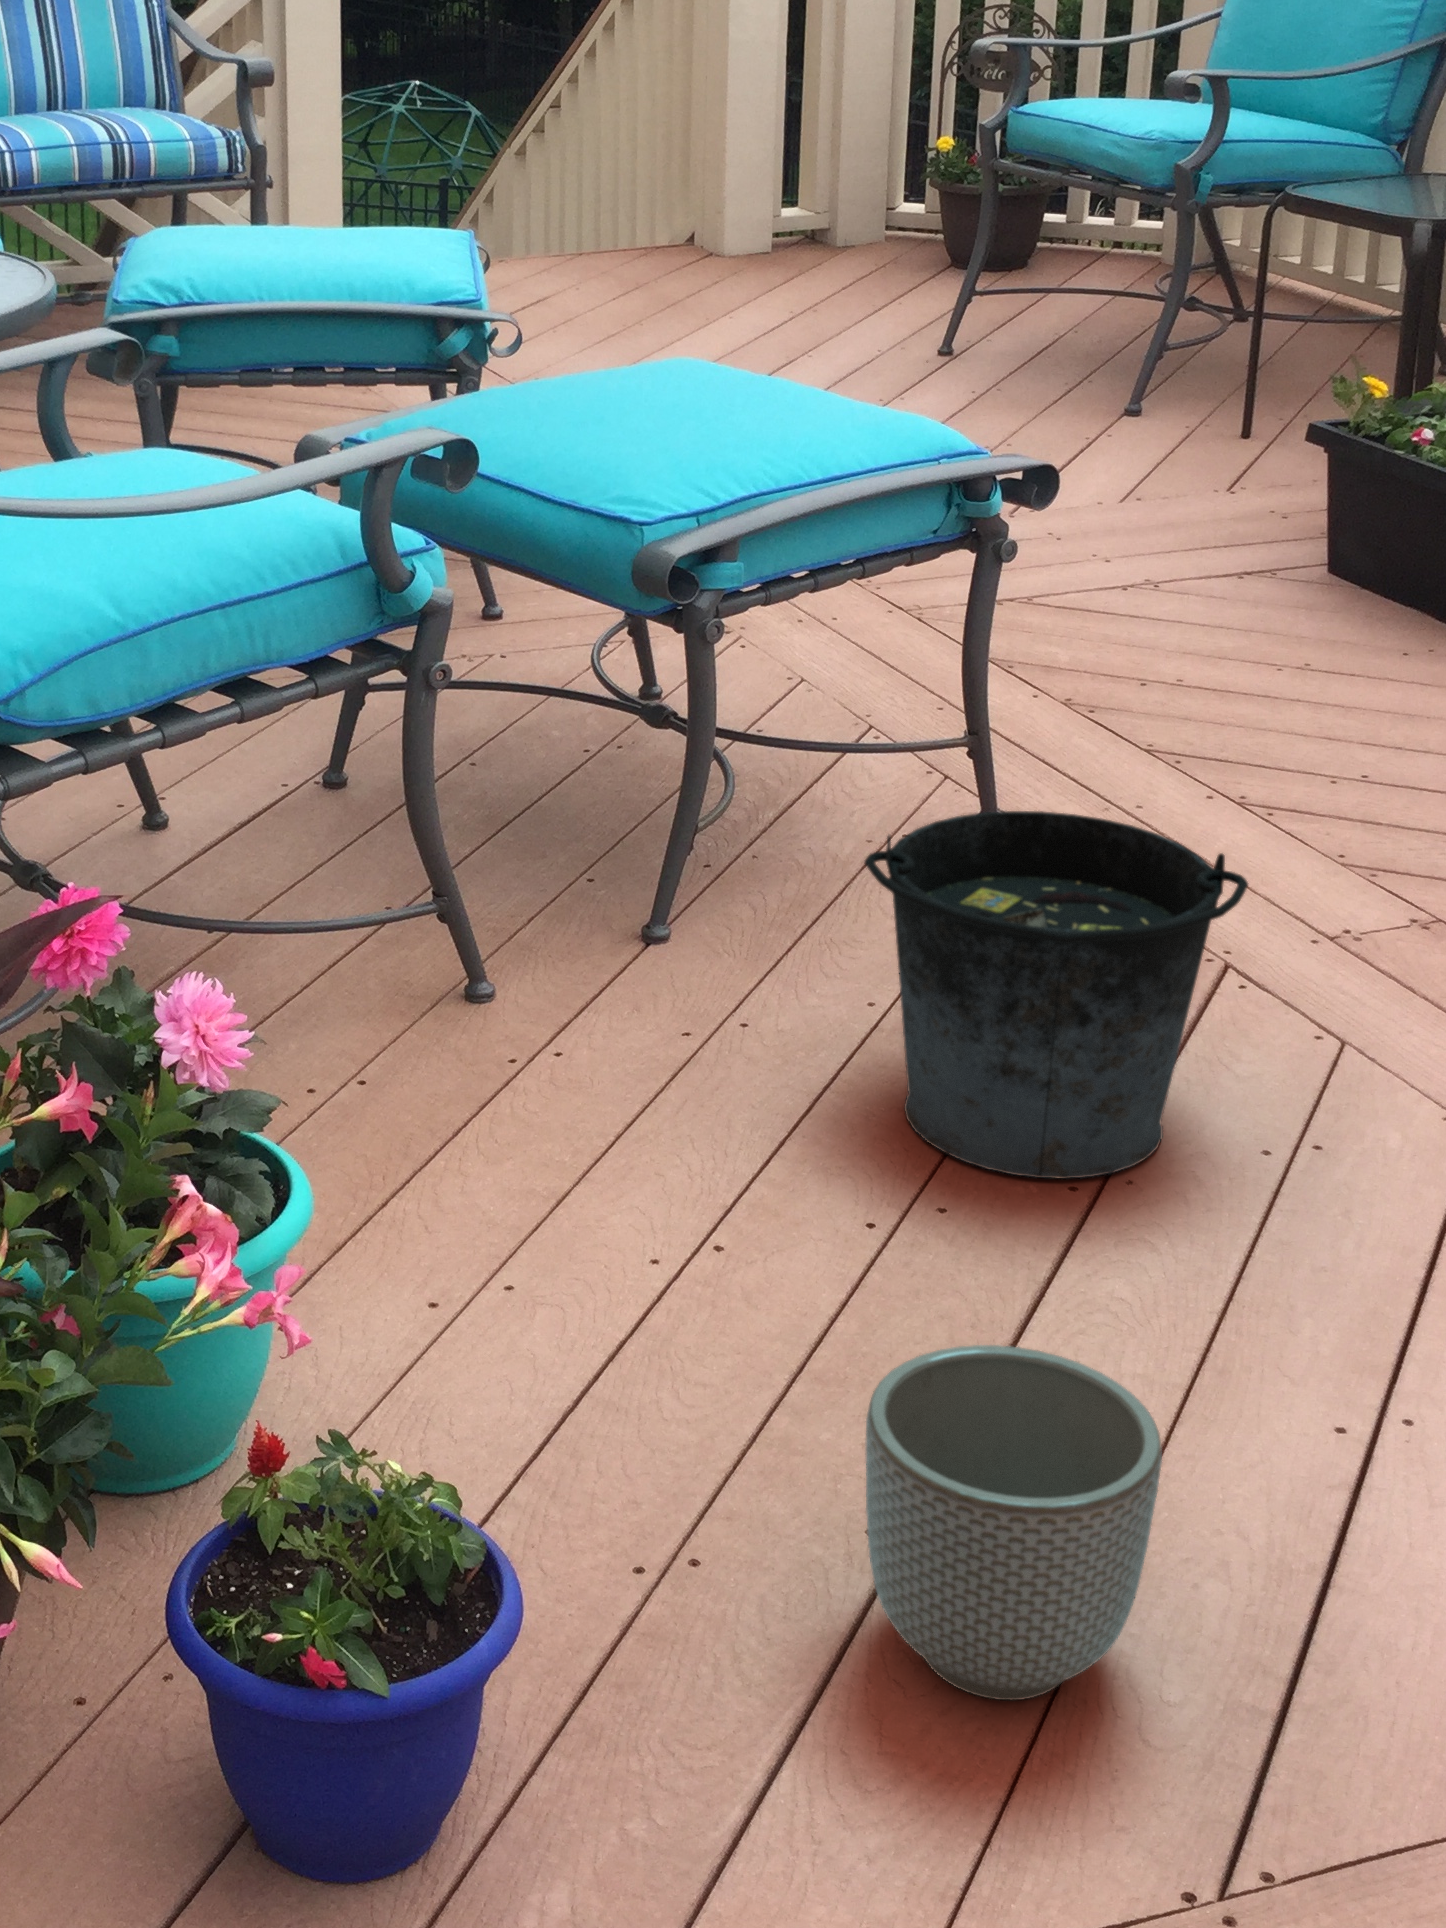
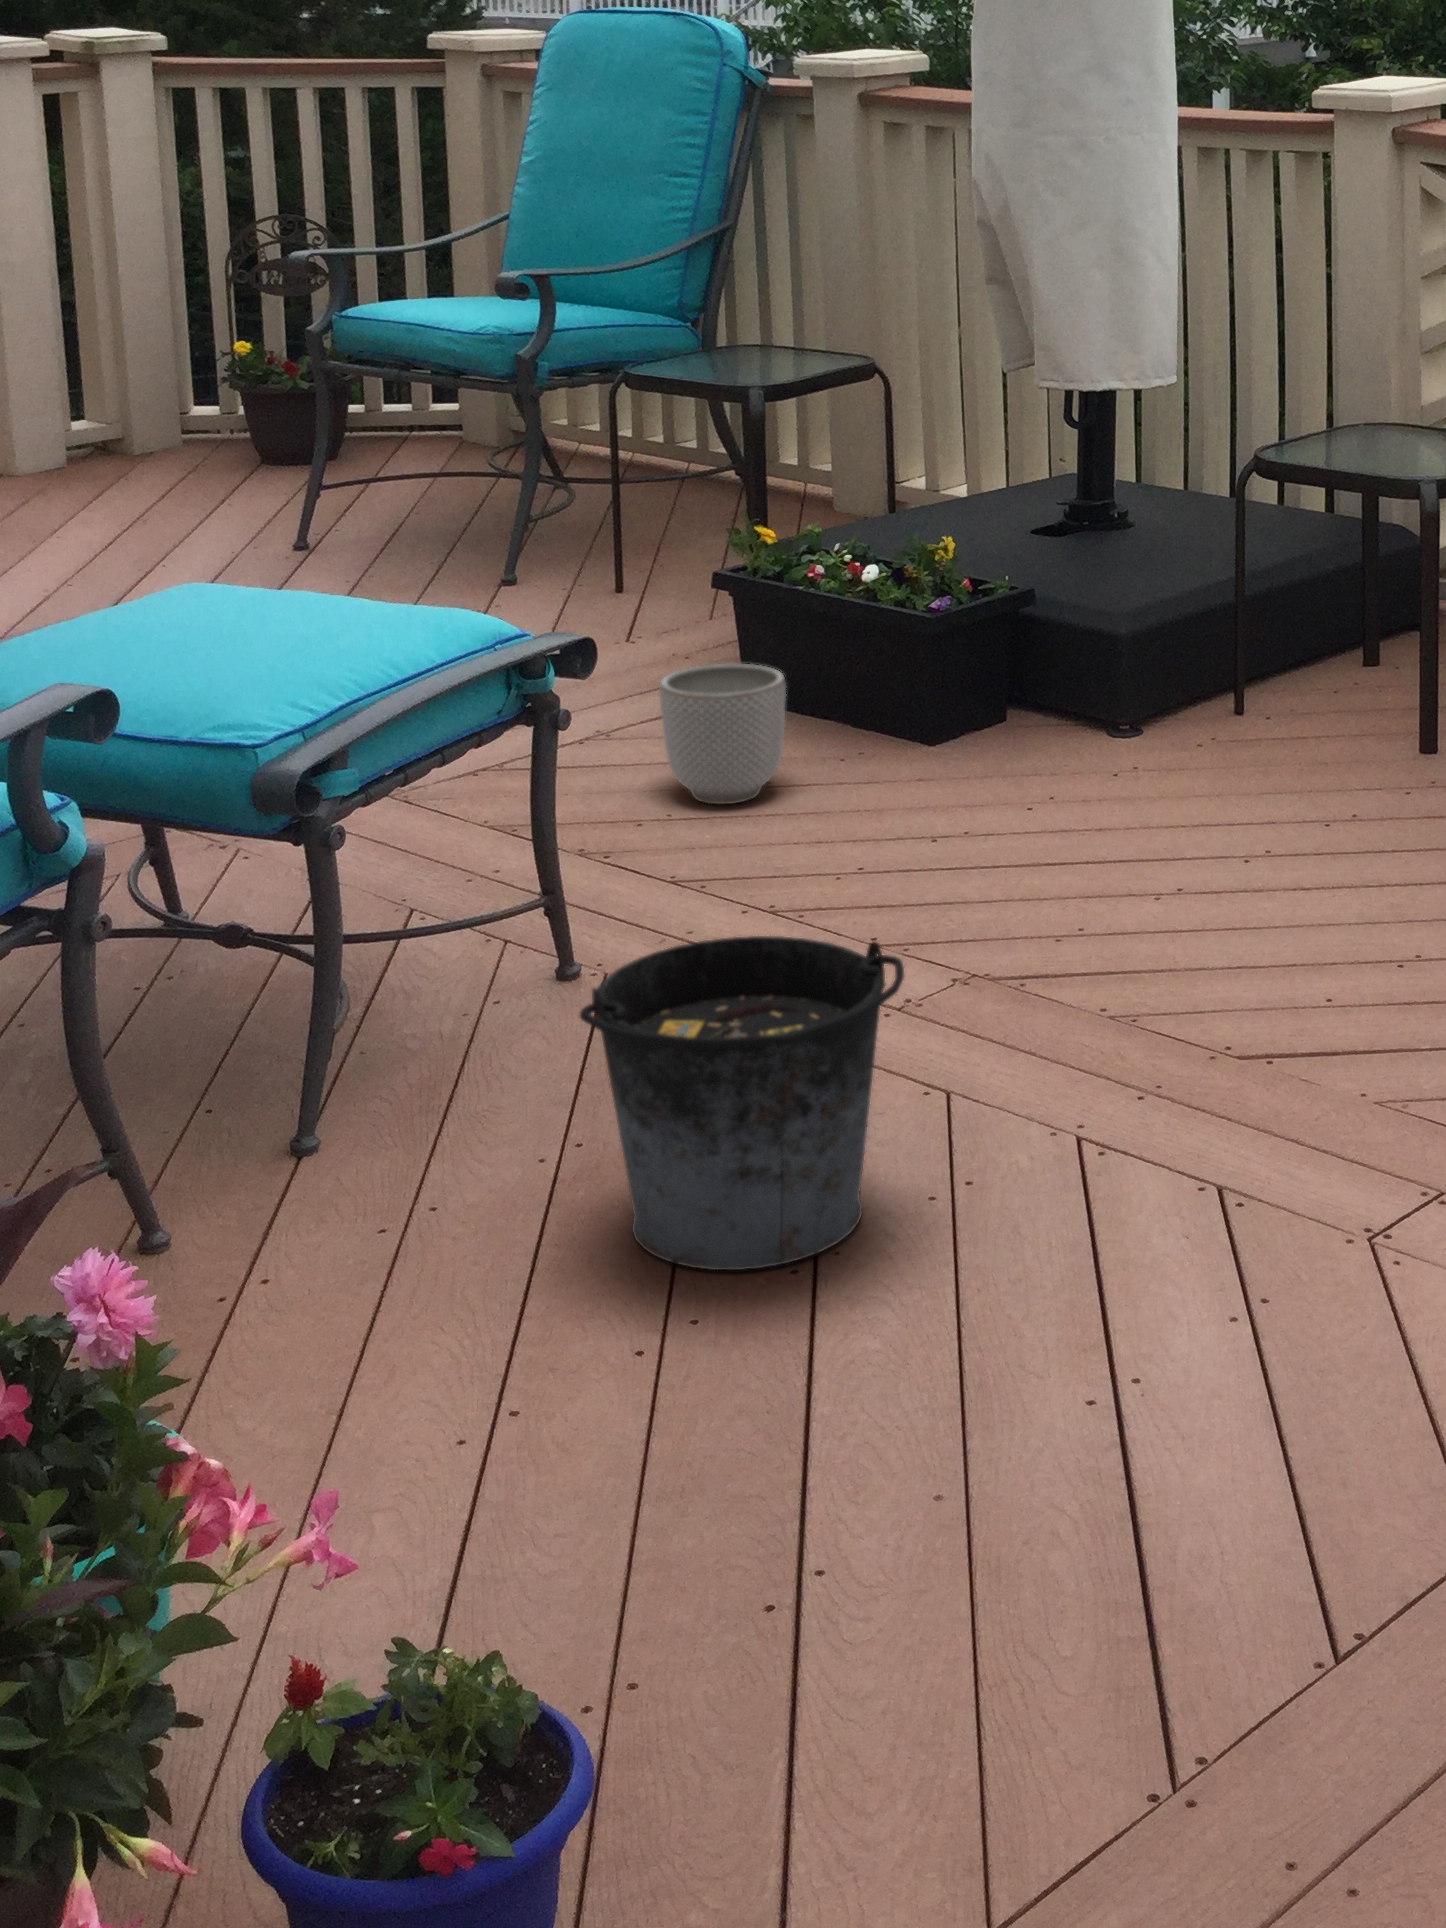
planter: present [865,1345,1162,1700] -> present [659,664,786,804]

